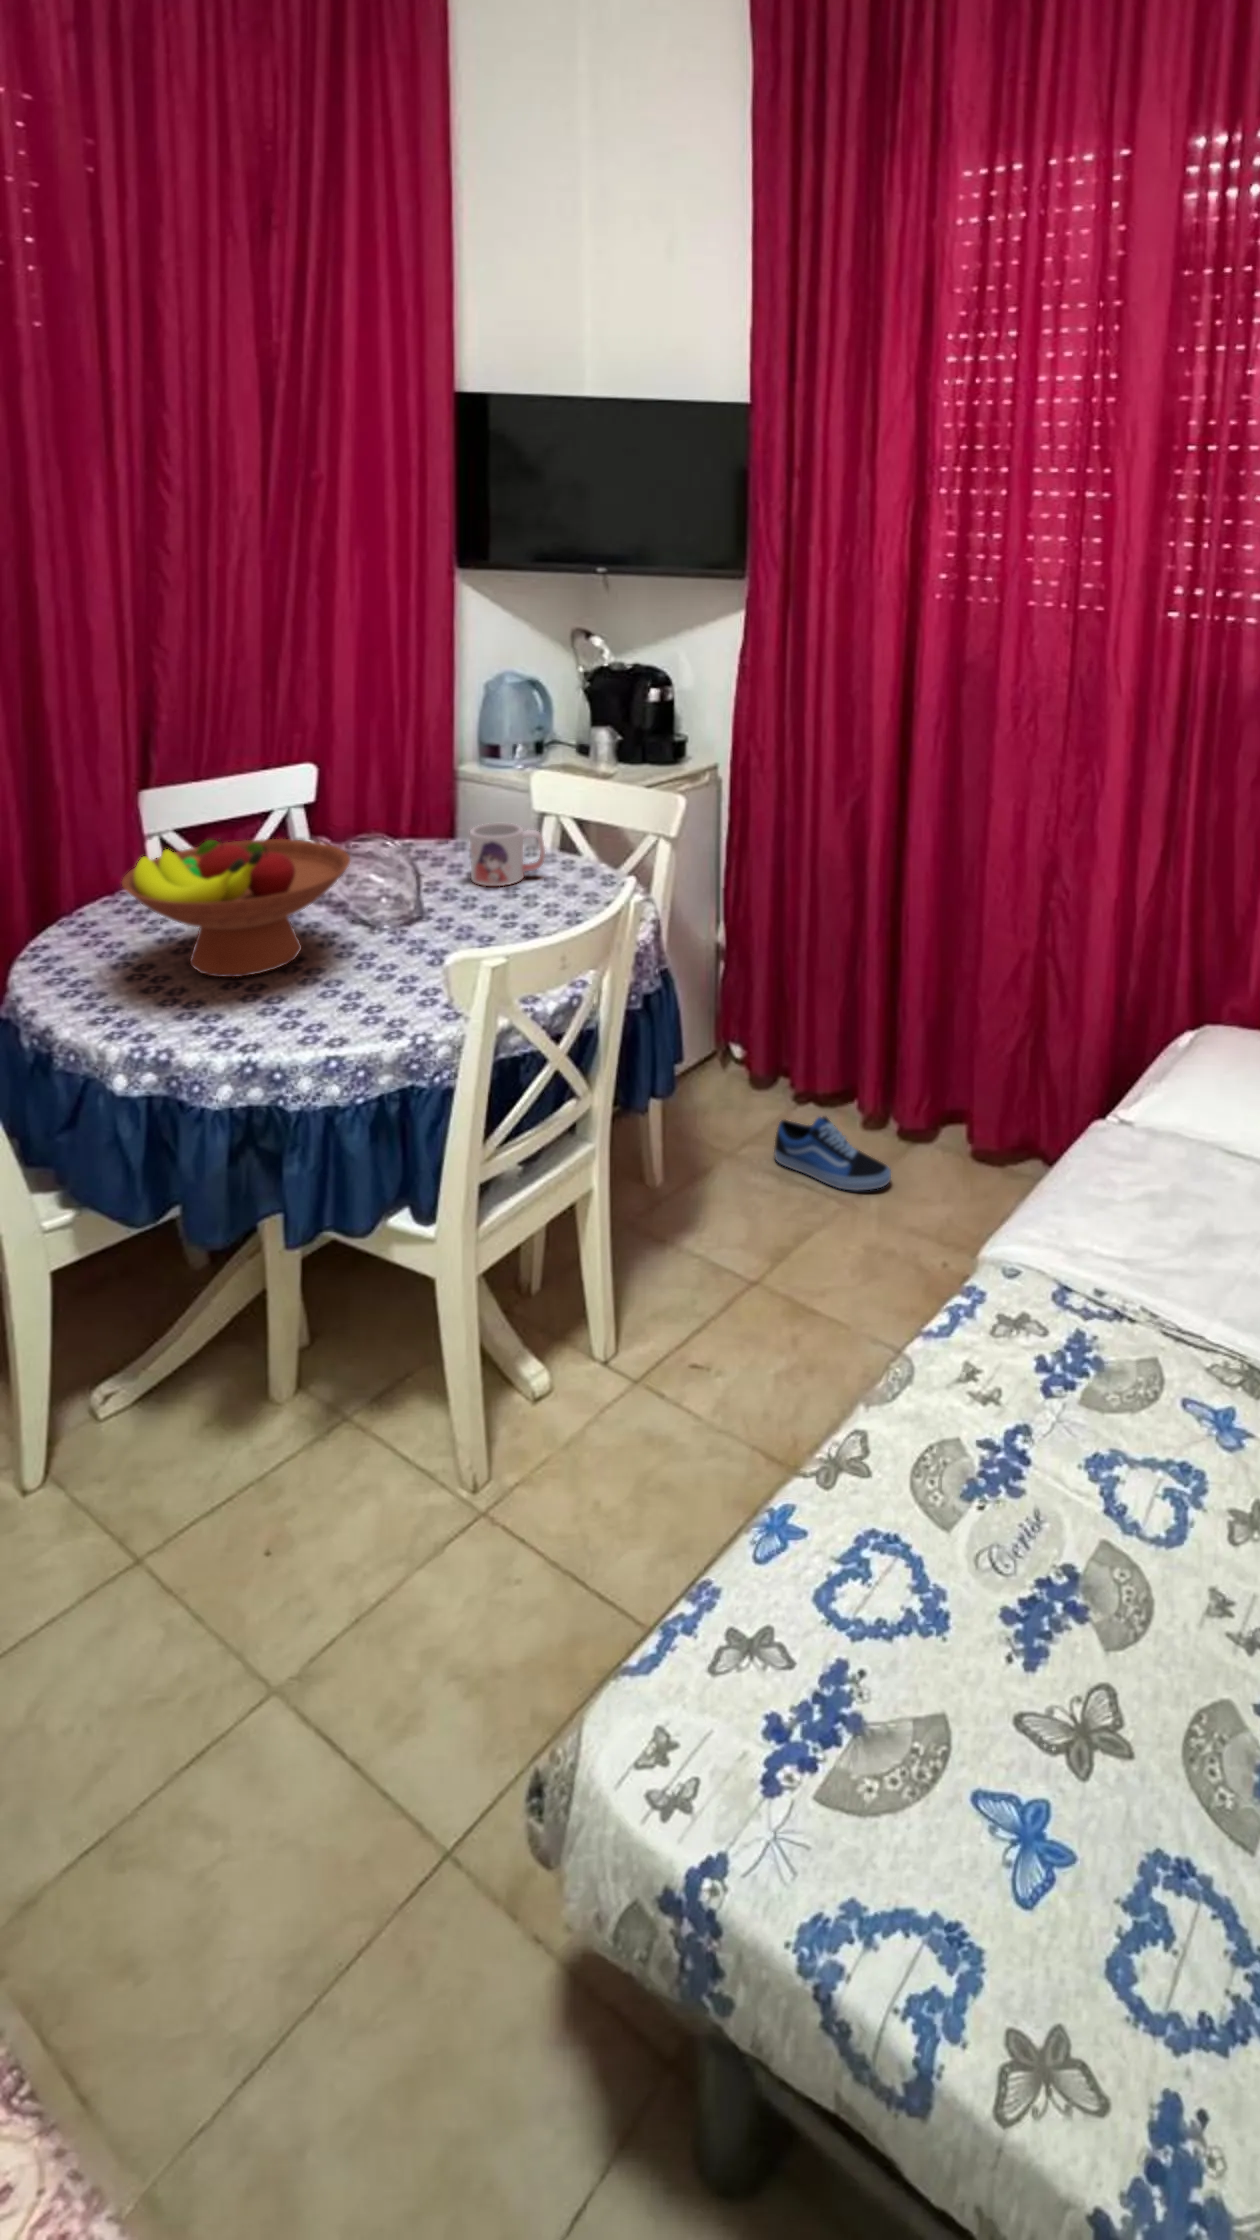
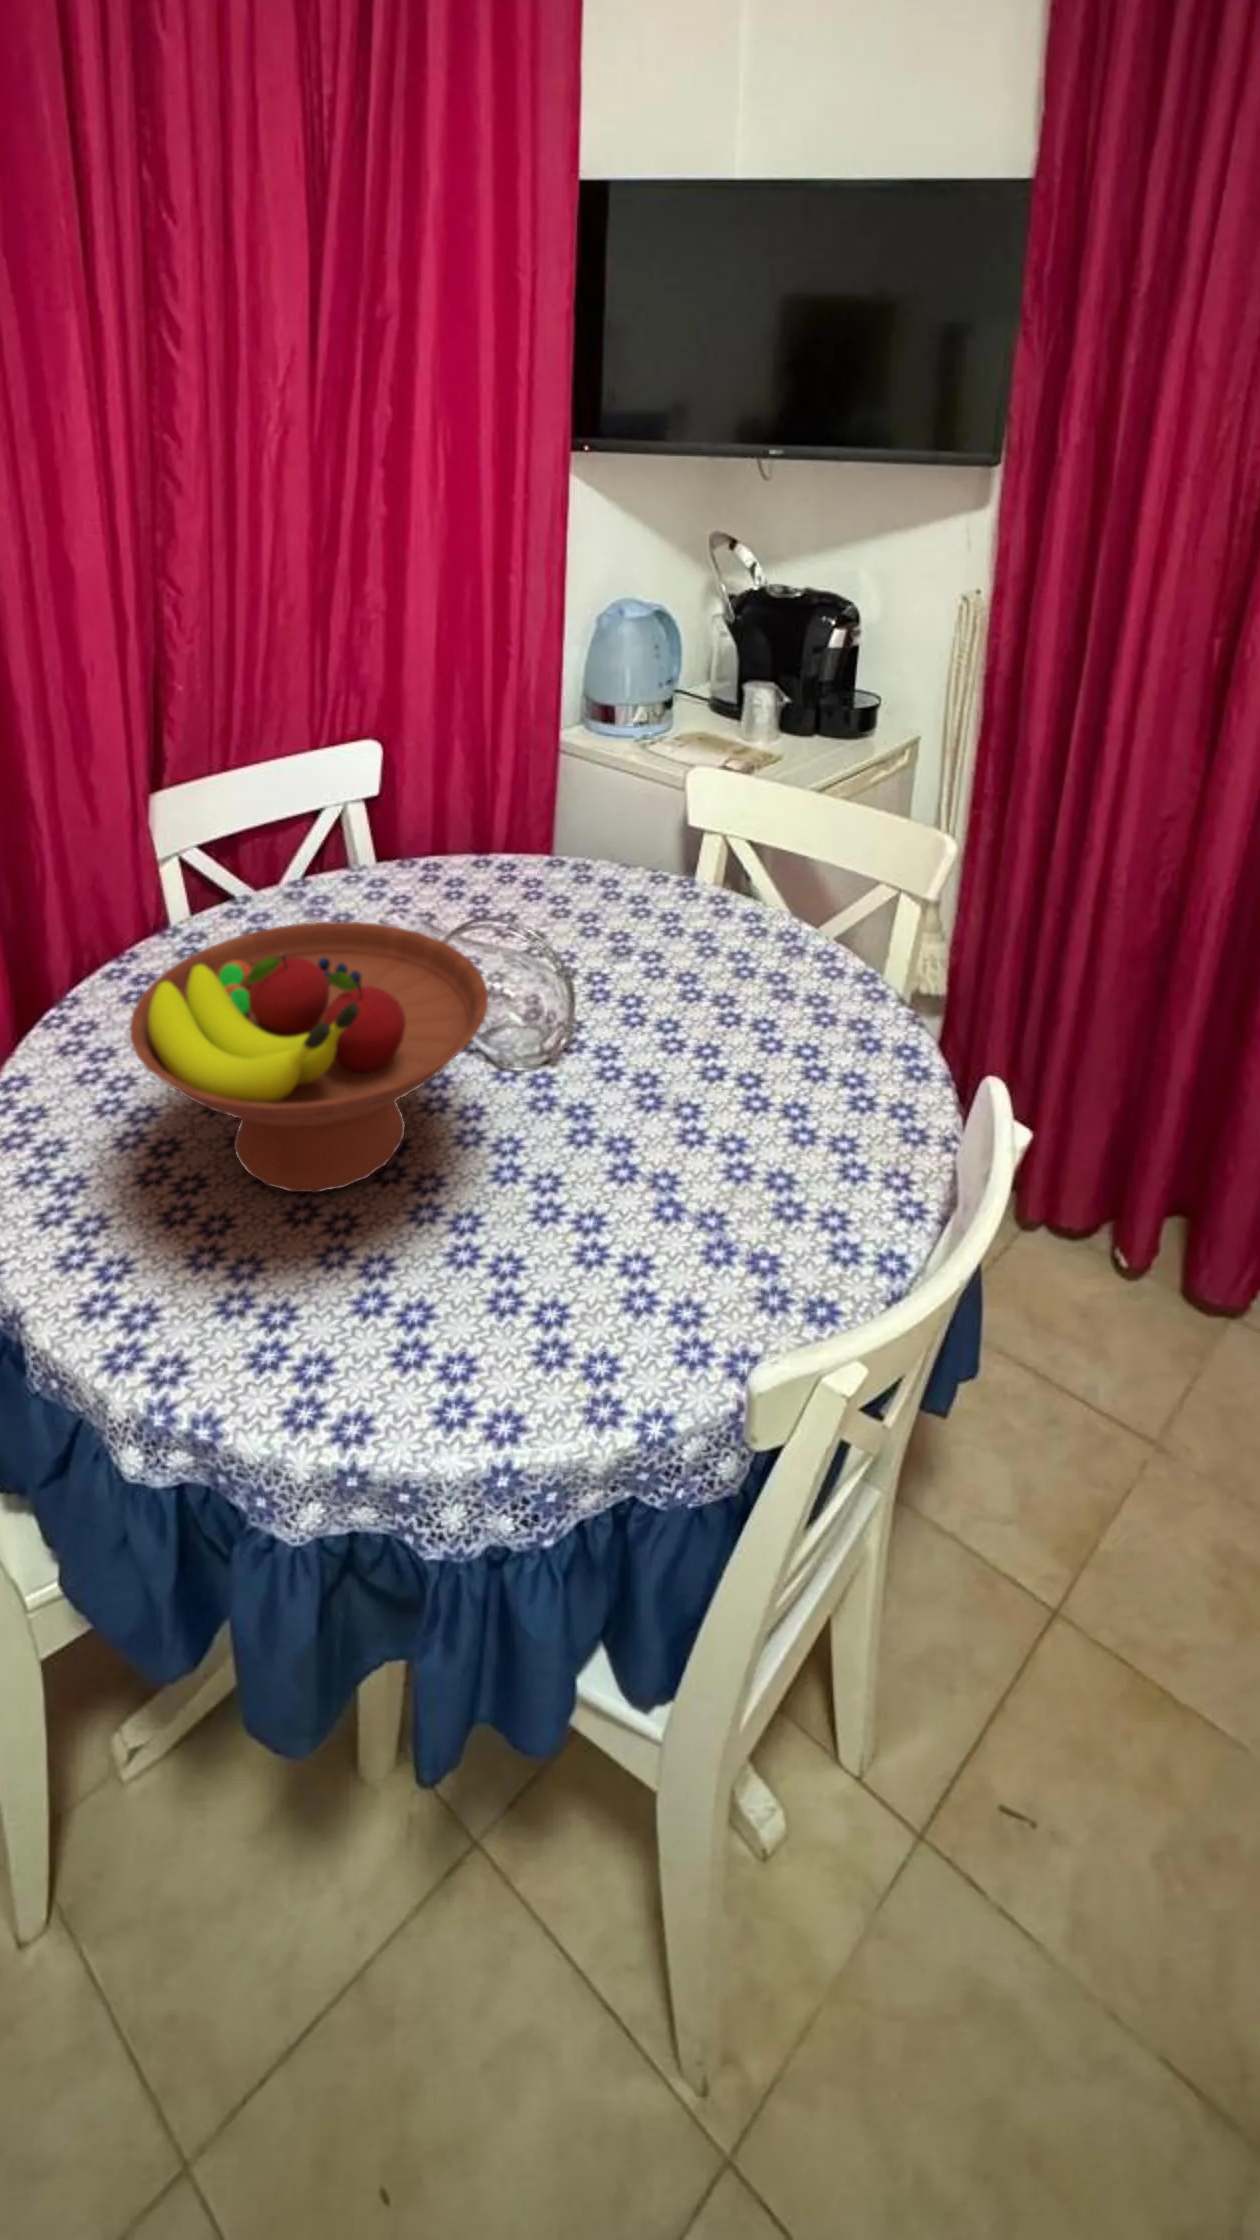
mug: present [470,823,545,886] -> none [629,873,745,982]
shoe: present [774,1117,891,1191] -> none [1008,1293,1211,1436]

